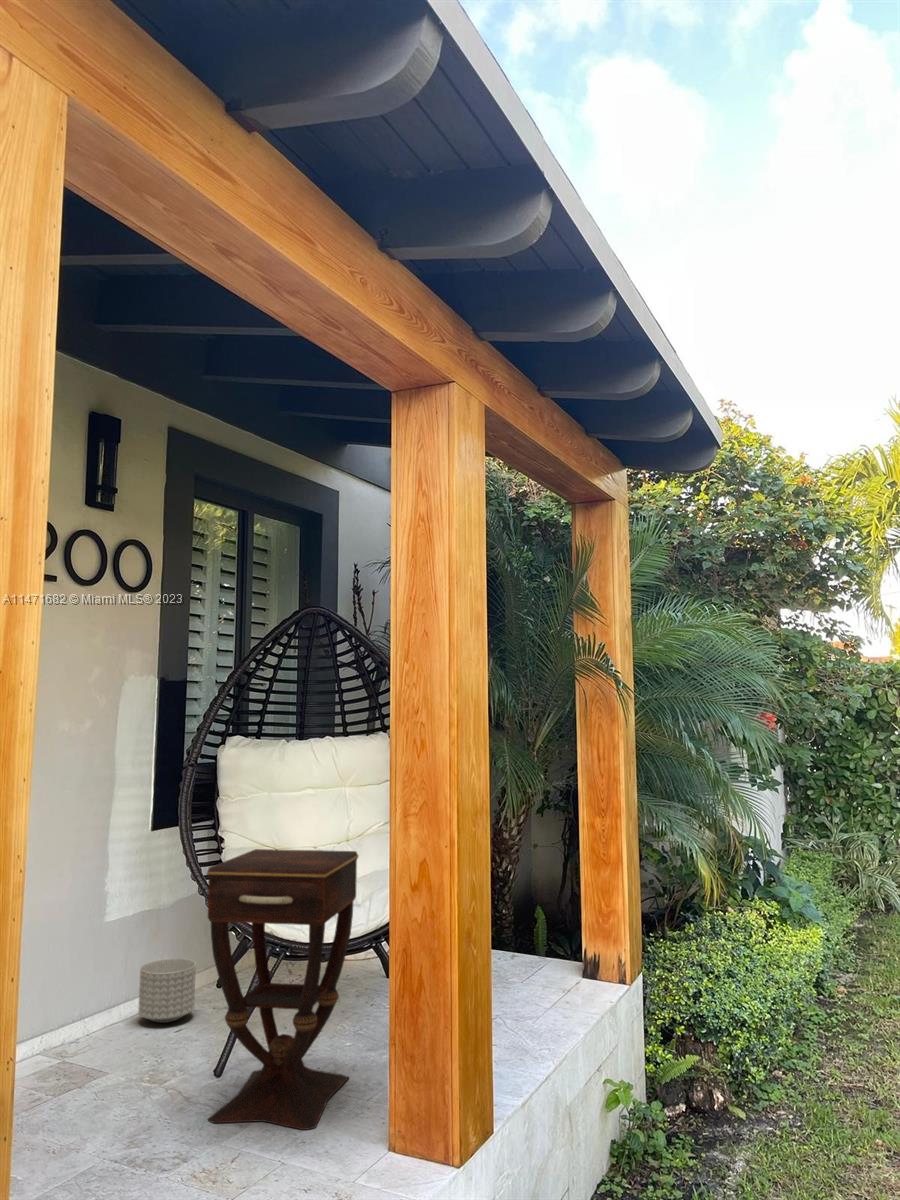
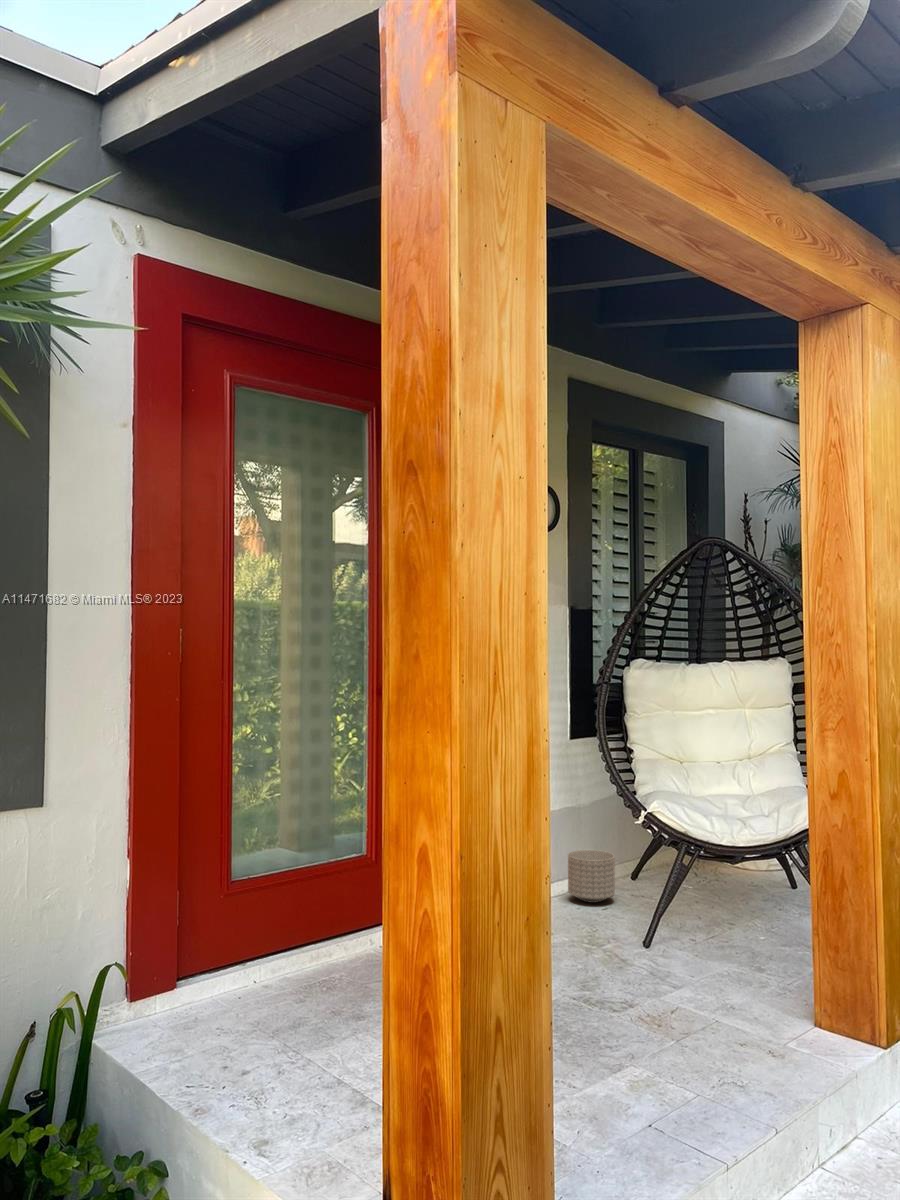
side table: present [207,849,359,1130] -> none [634,756,770,999]

